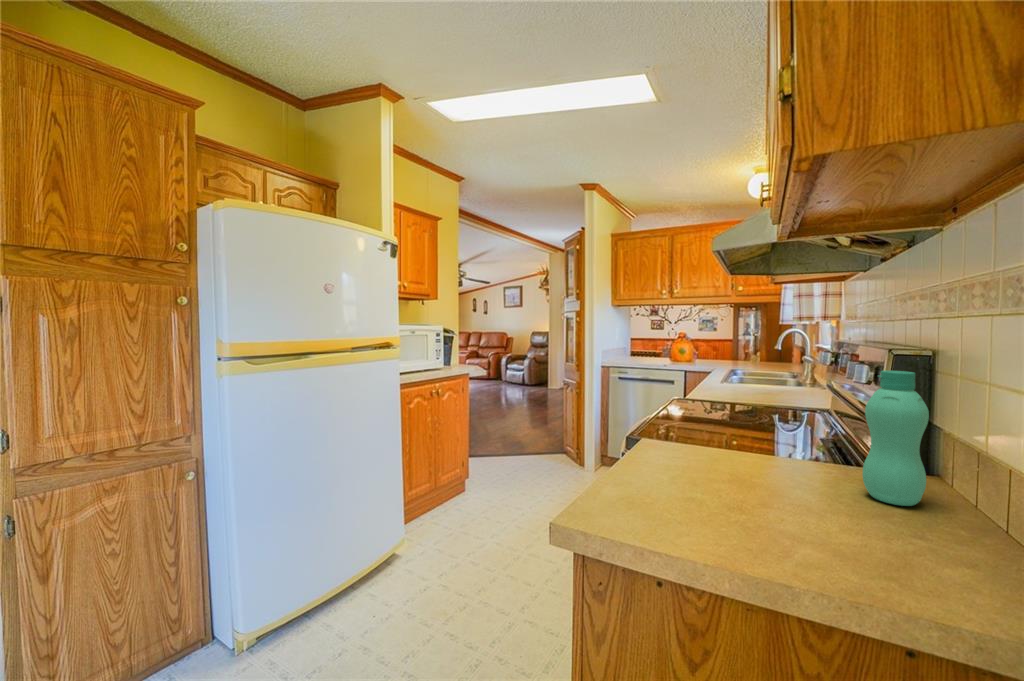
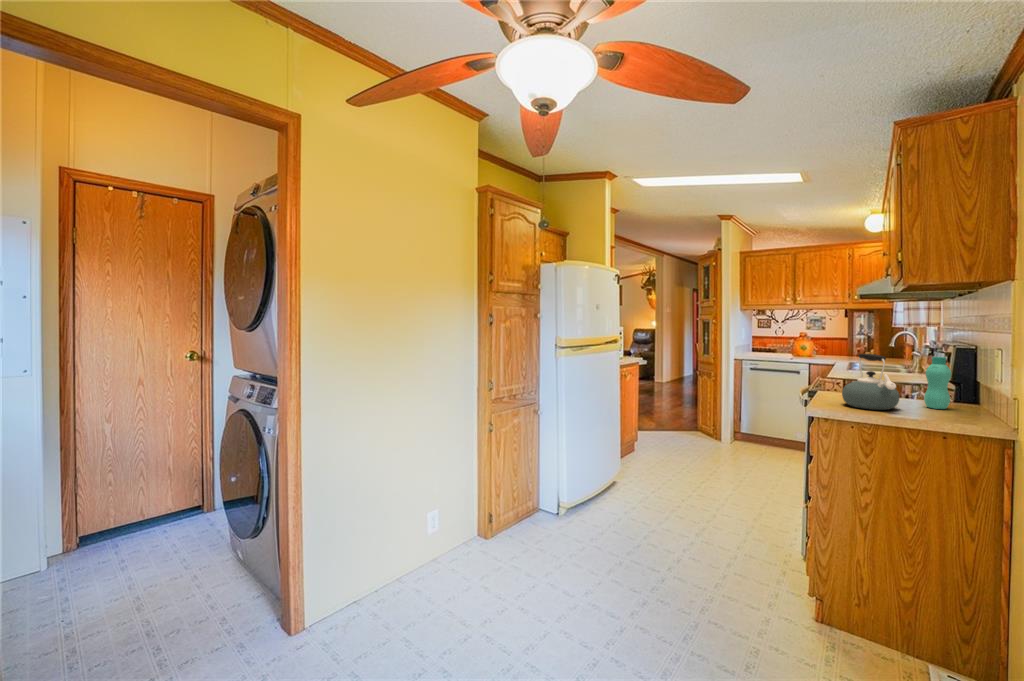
kettle: none [674,365,809,522] -> present [842,354,899,410]

